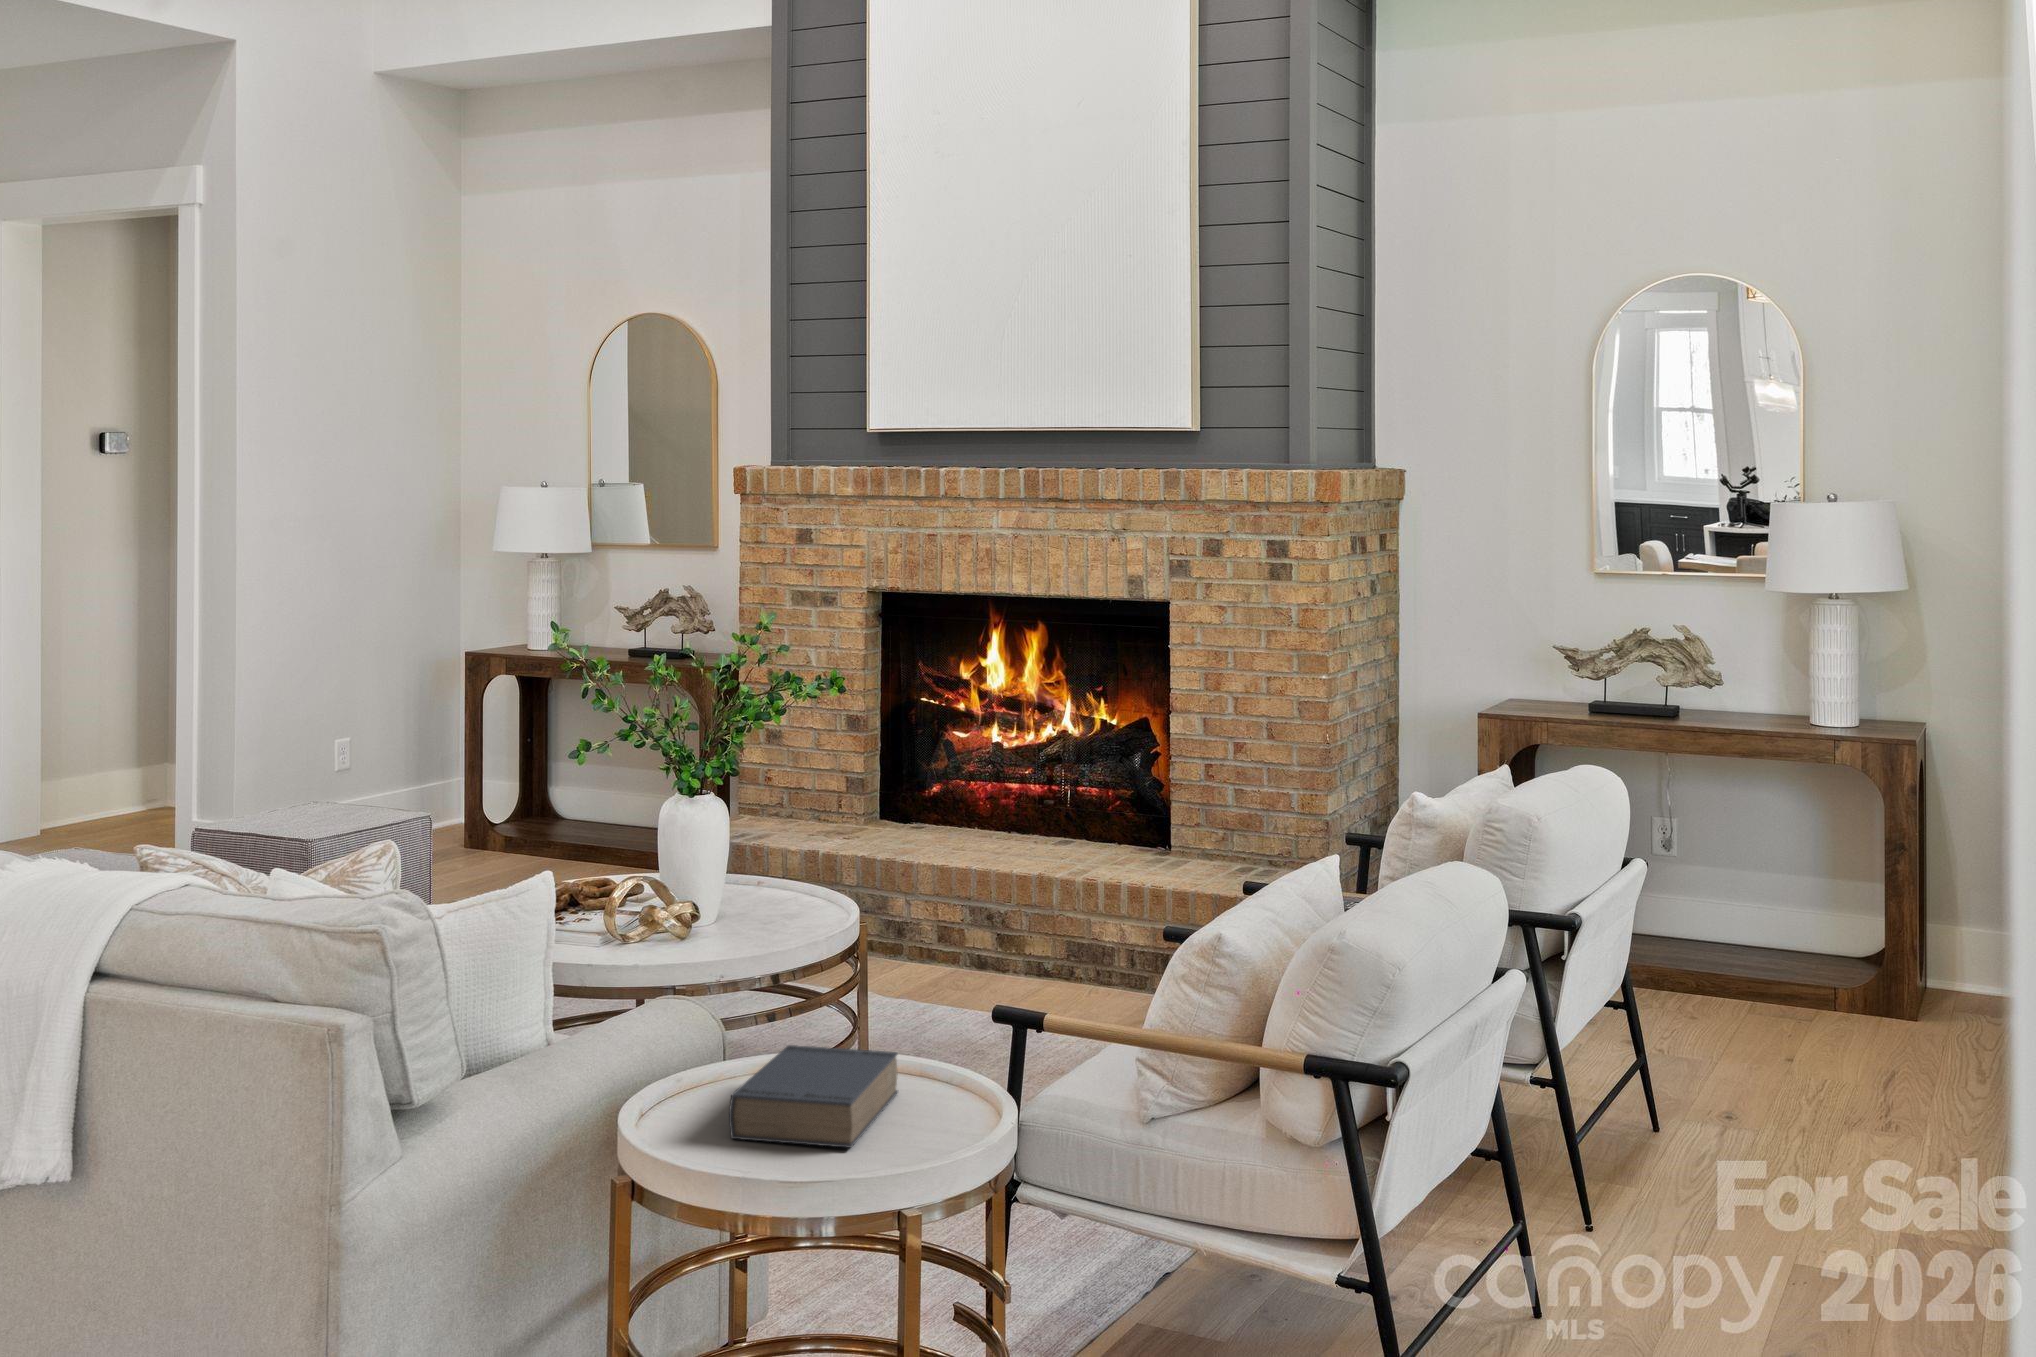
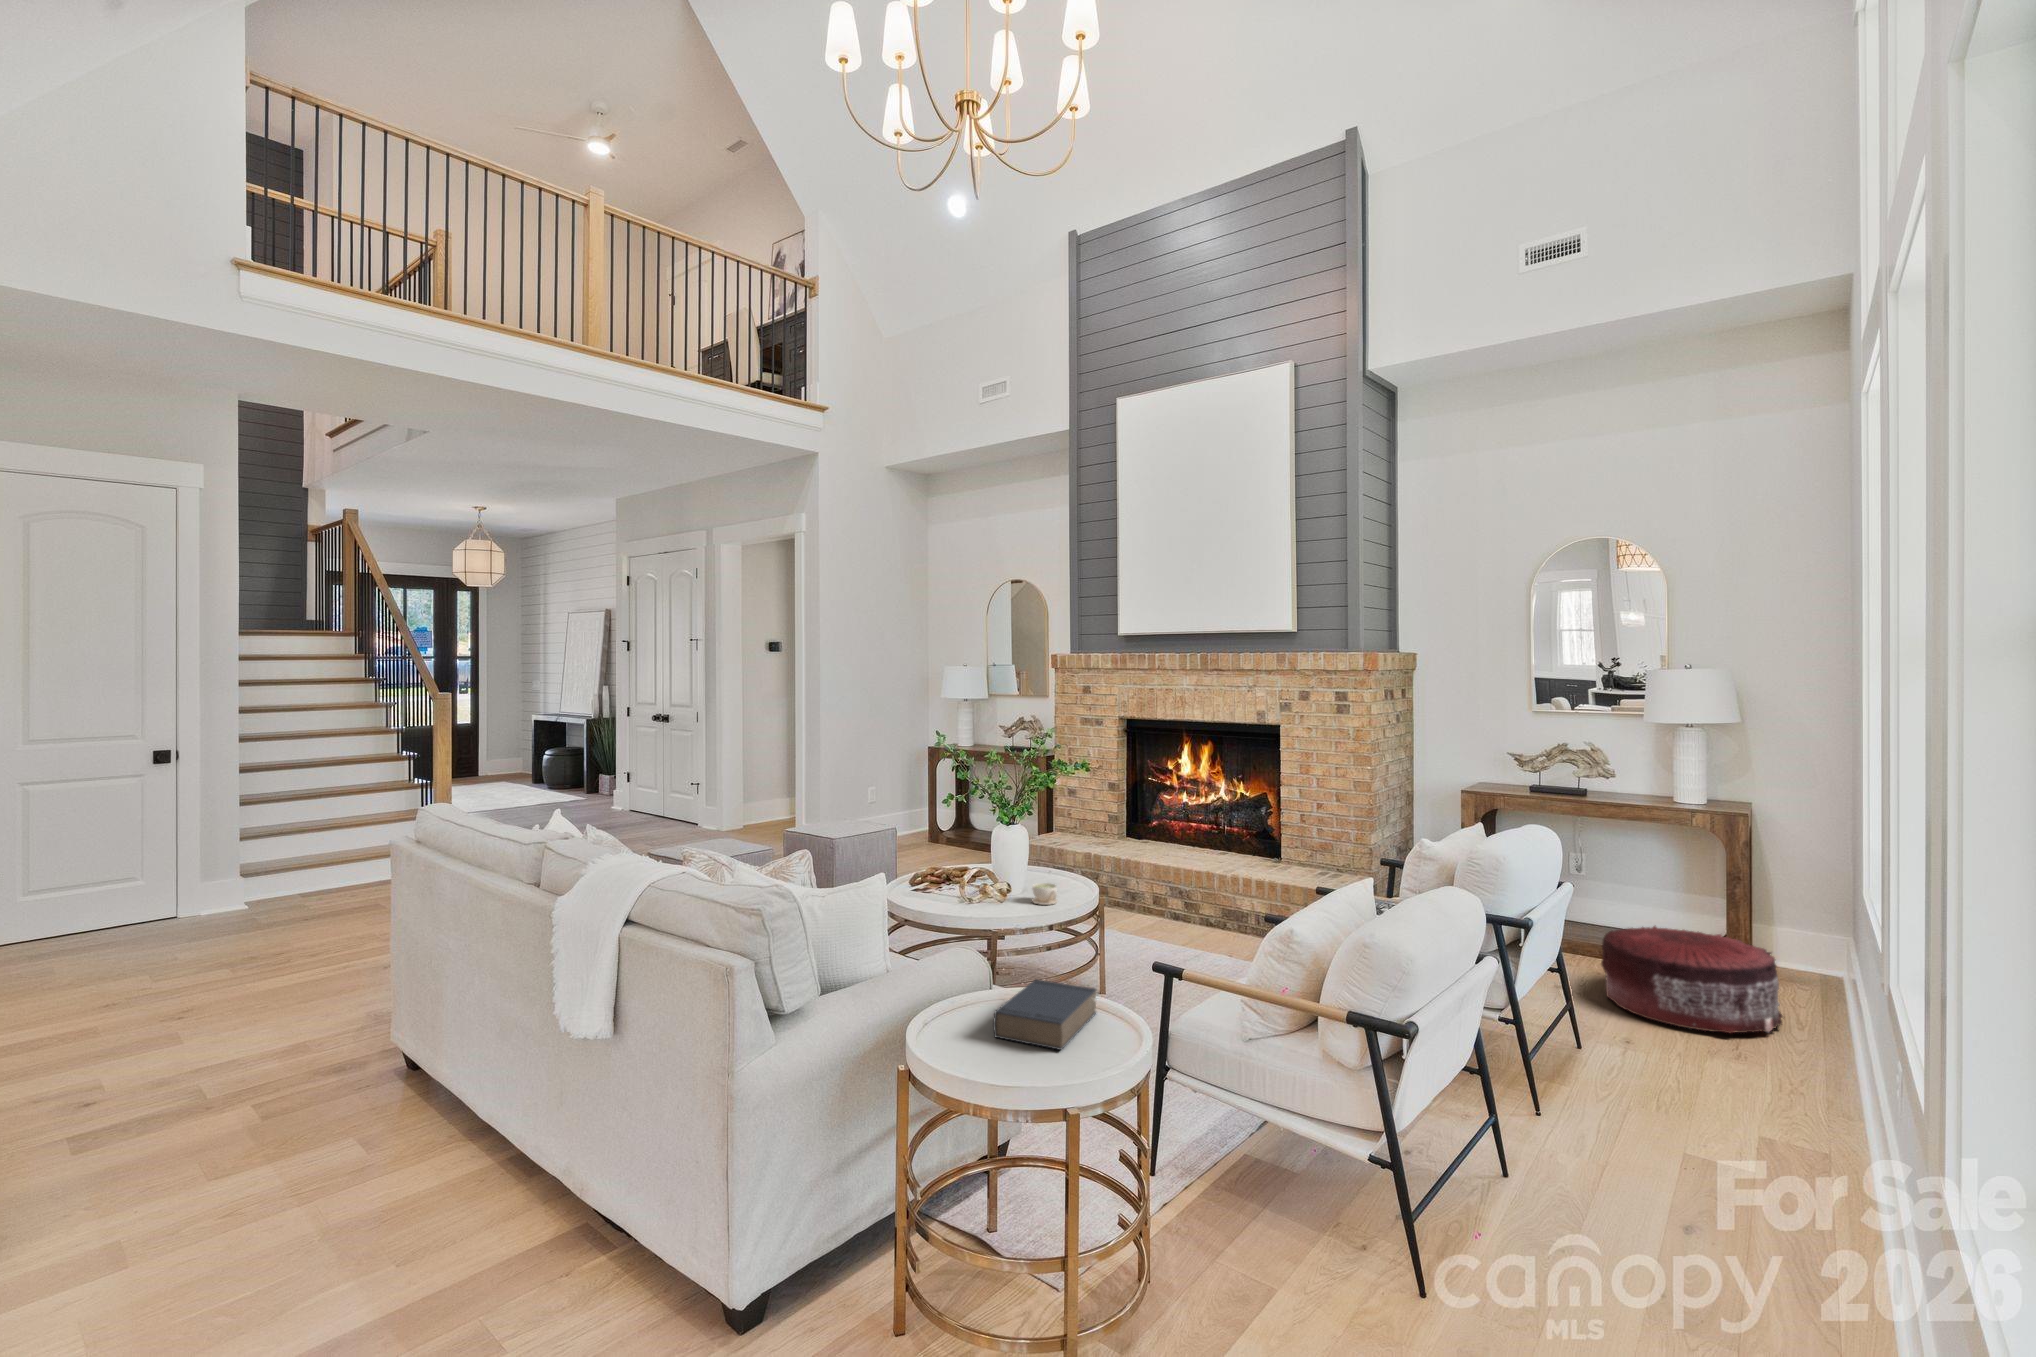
coffee cup: none [733,899,784,938] -> present [1032,883,1057,905]
pouf: none [1687,925,1941,1084] -> present [1601,926,1783,1033]

